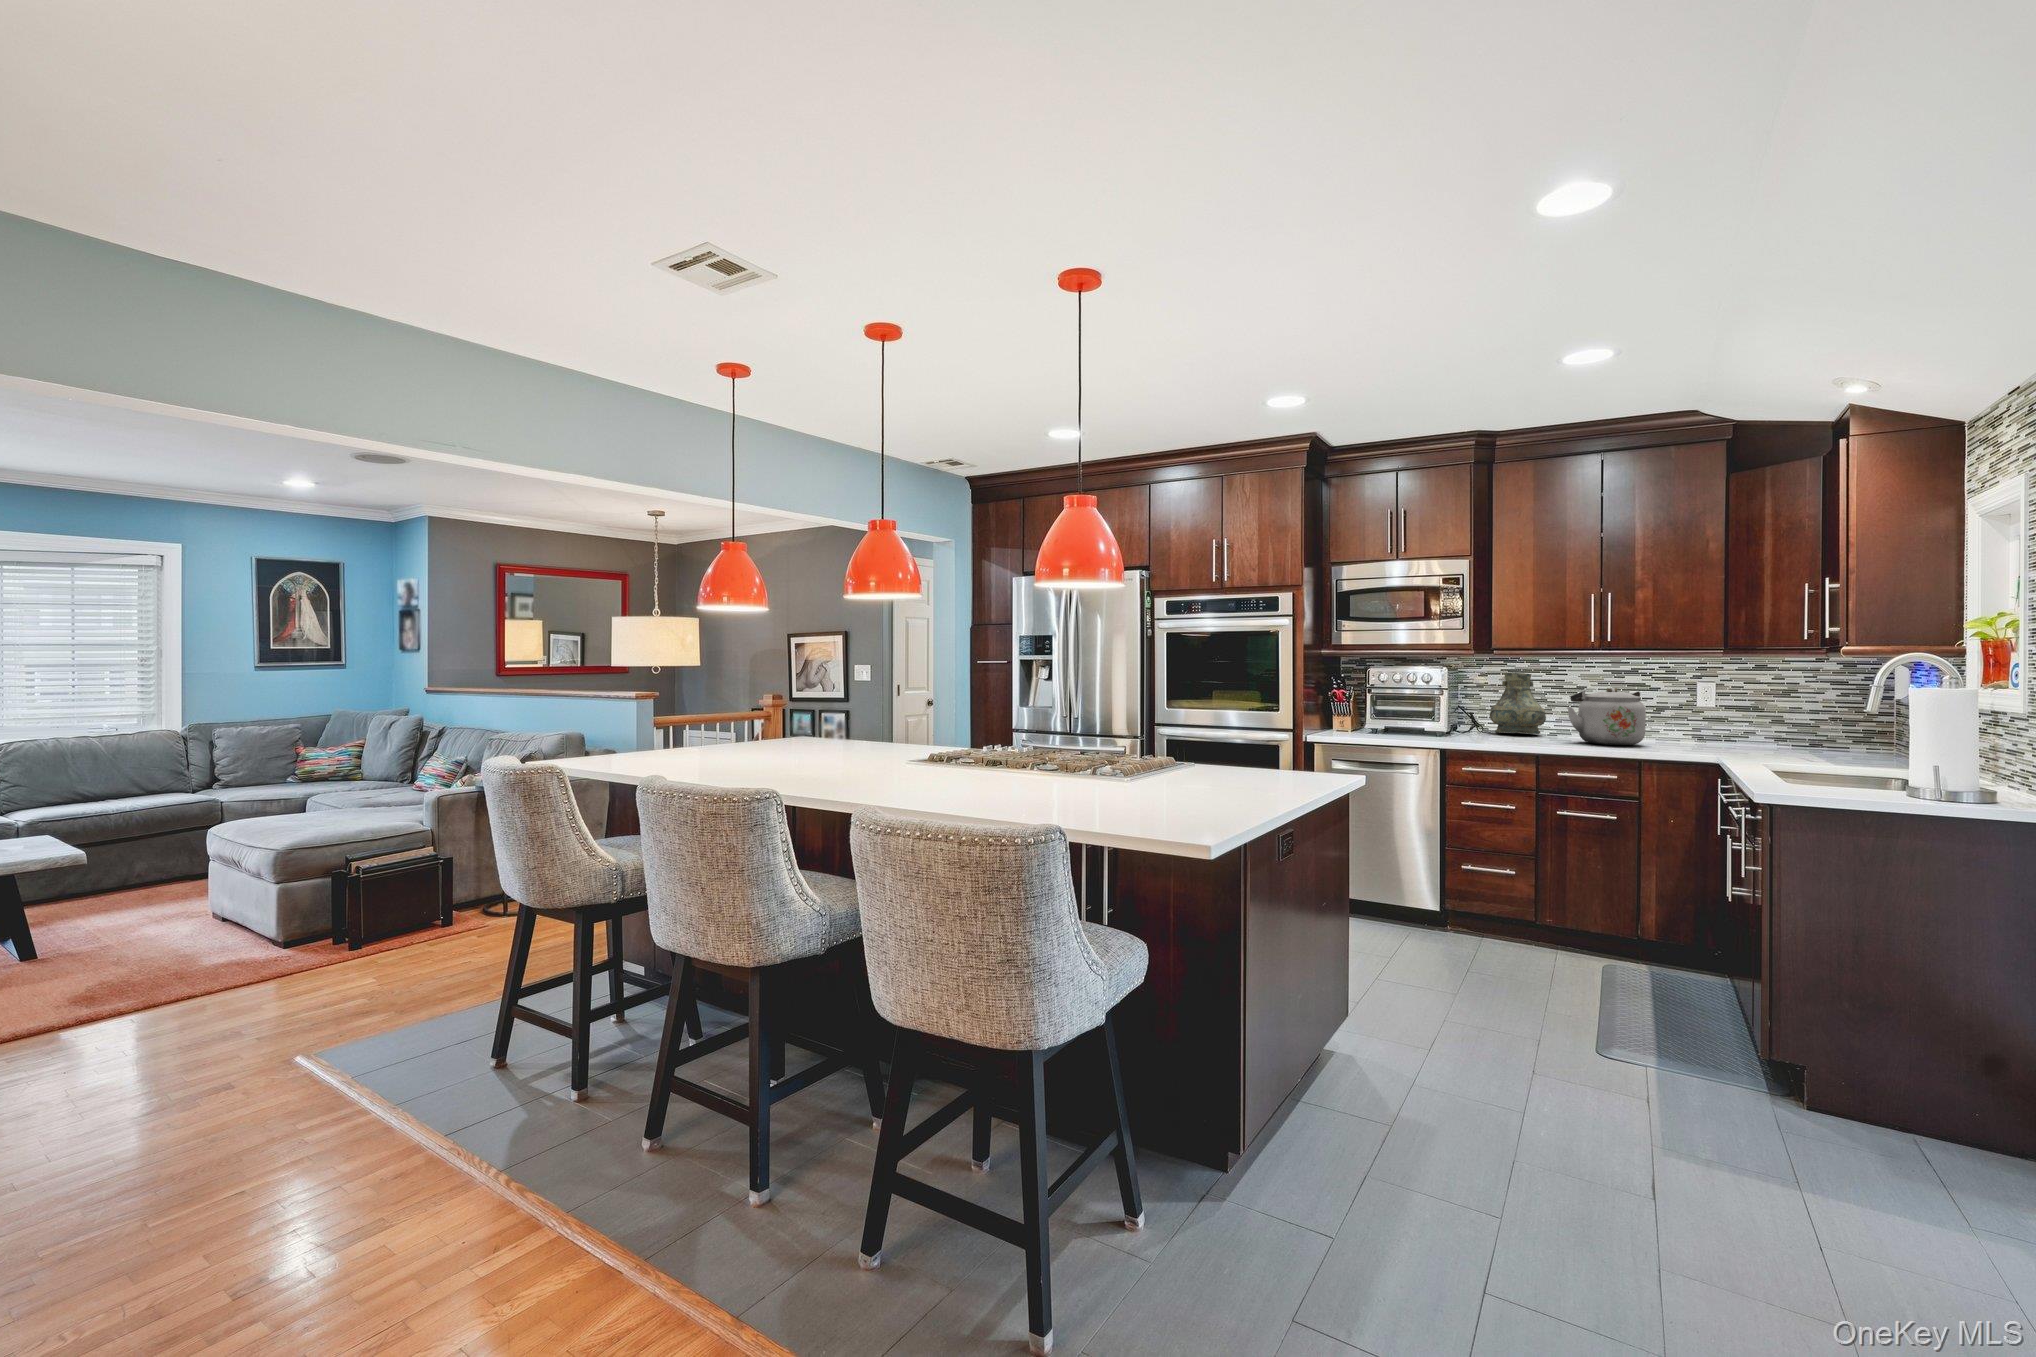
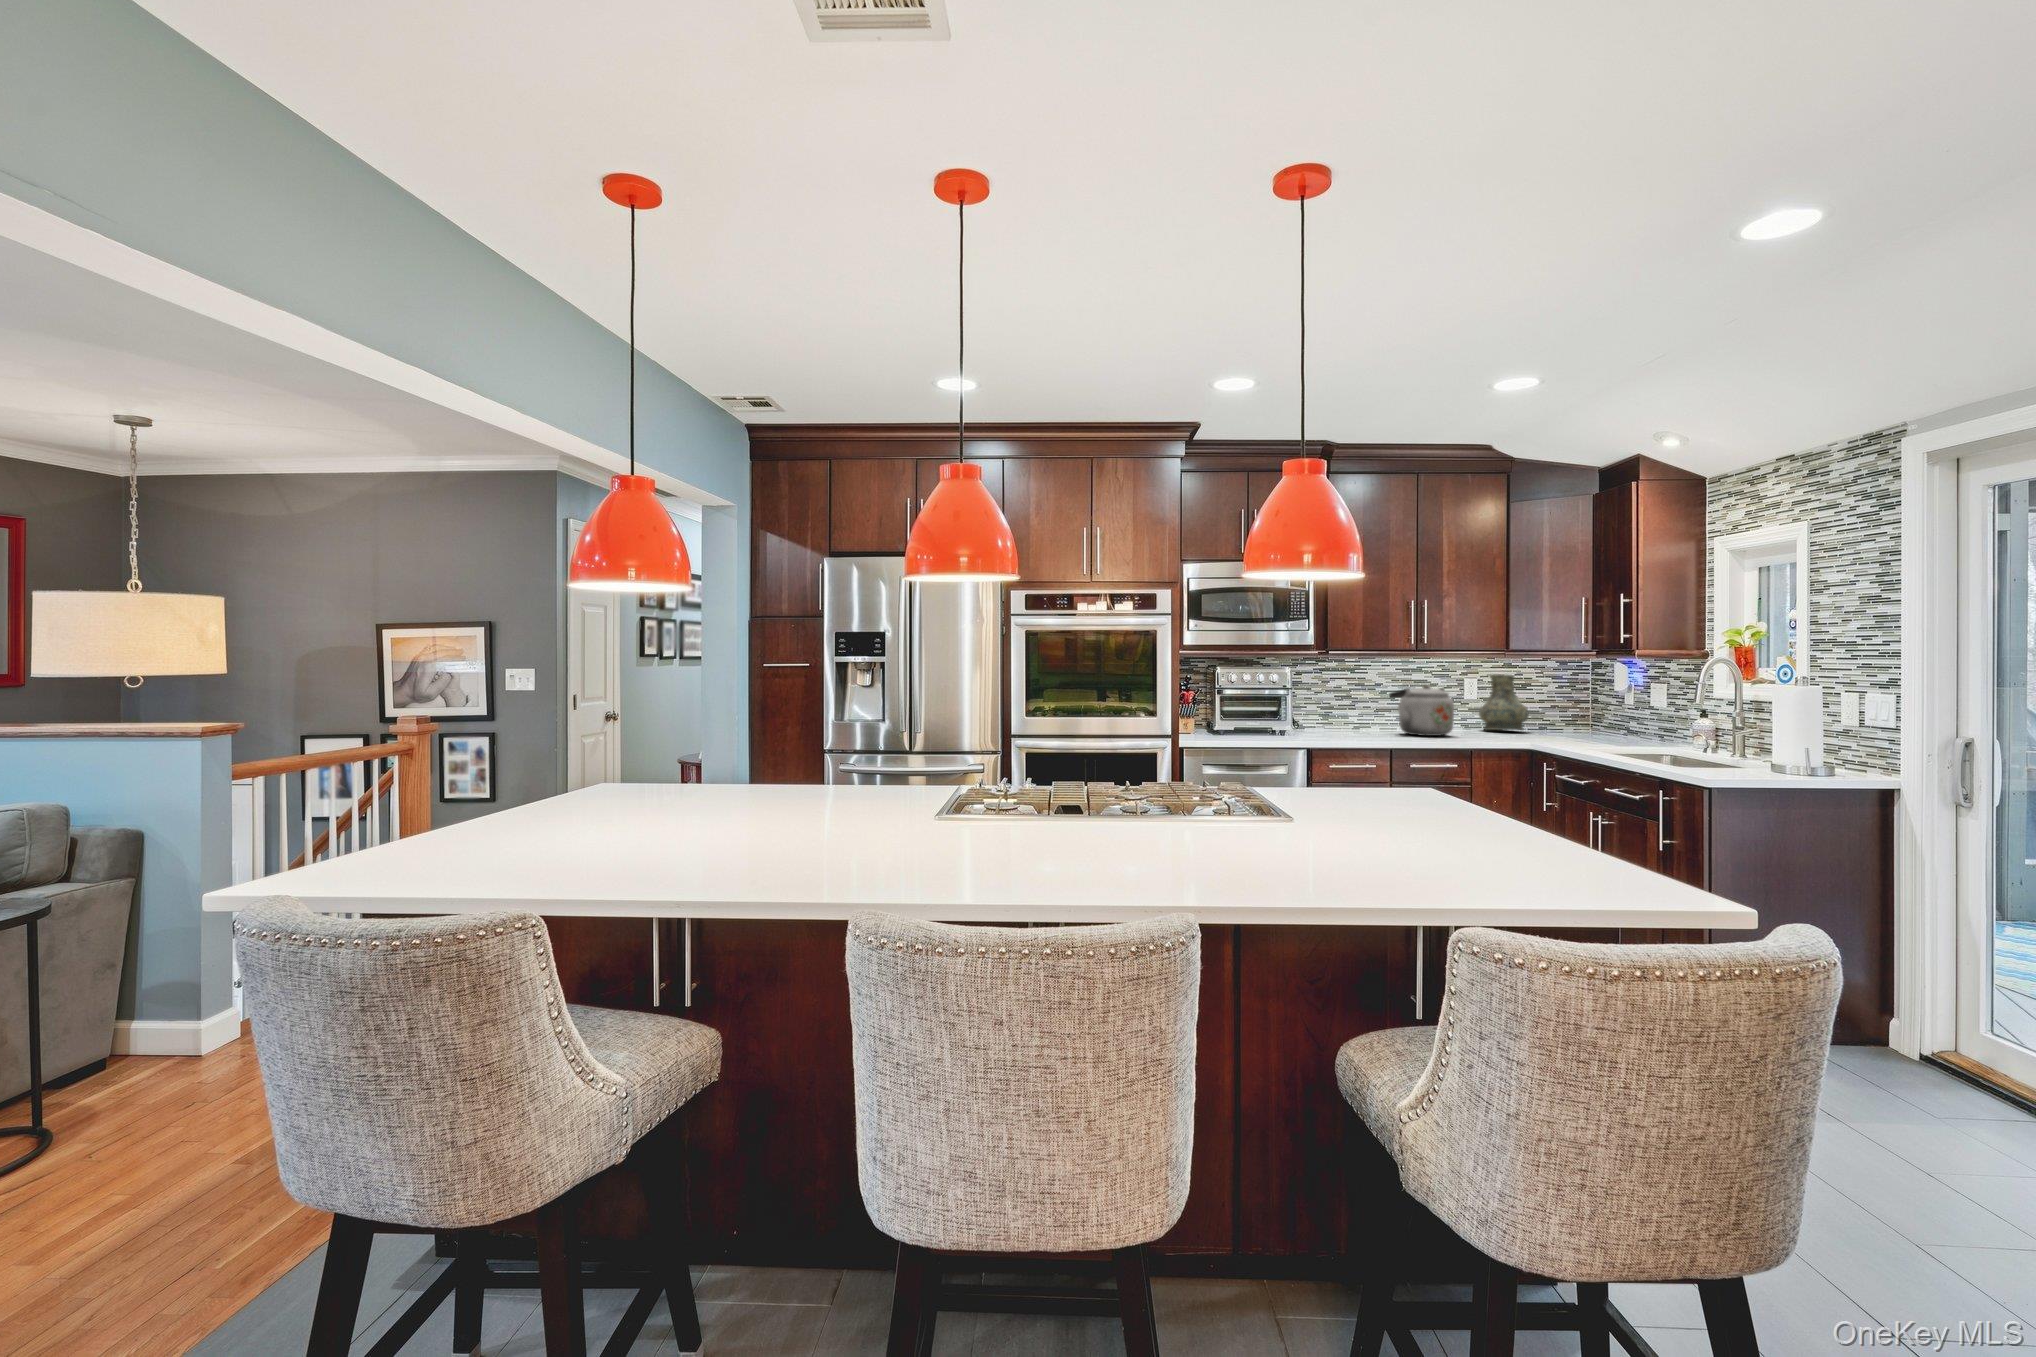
vase: present [1490,673,1546,734] -> present [1479,675,1529,730]

